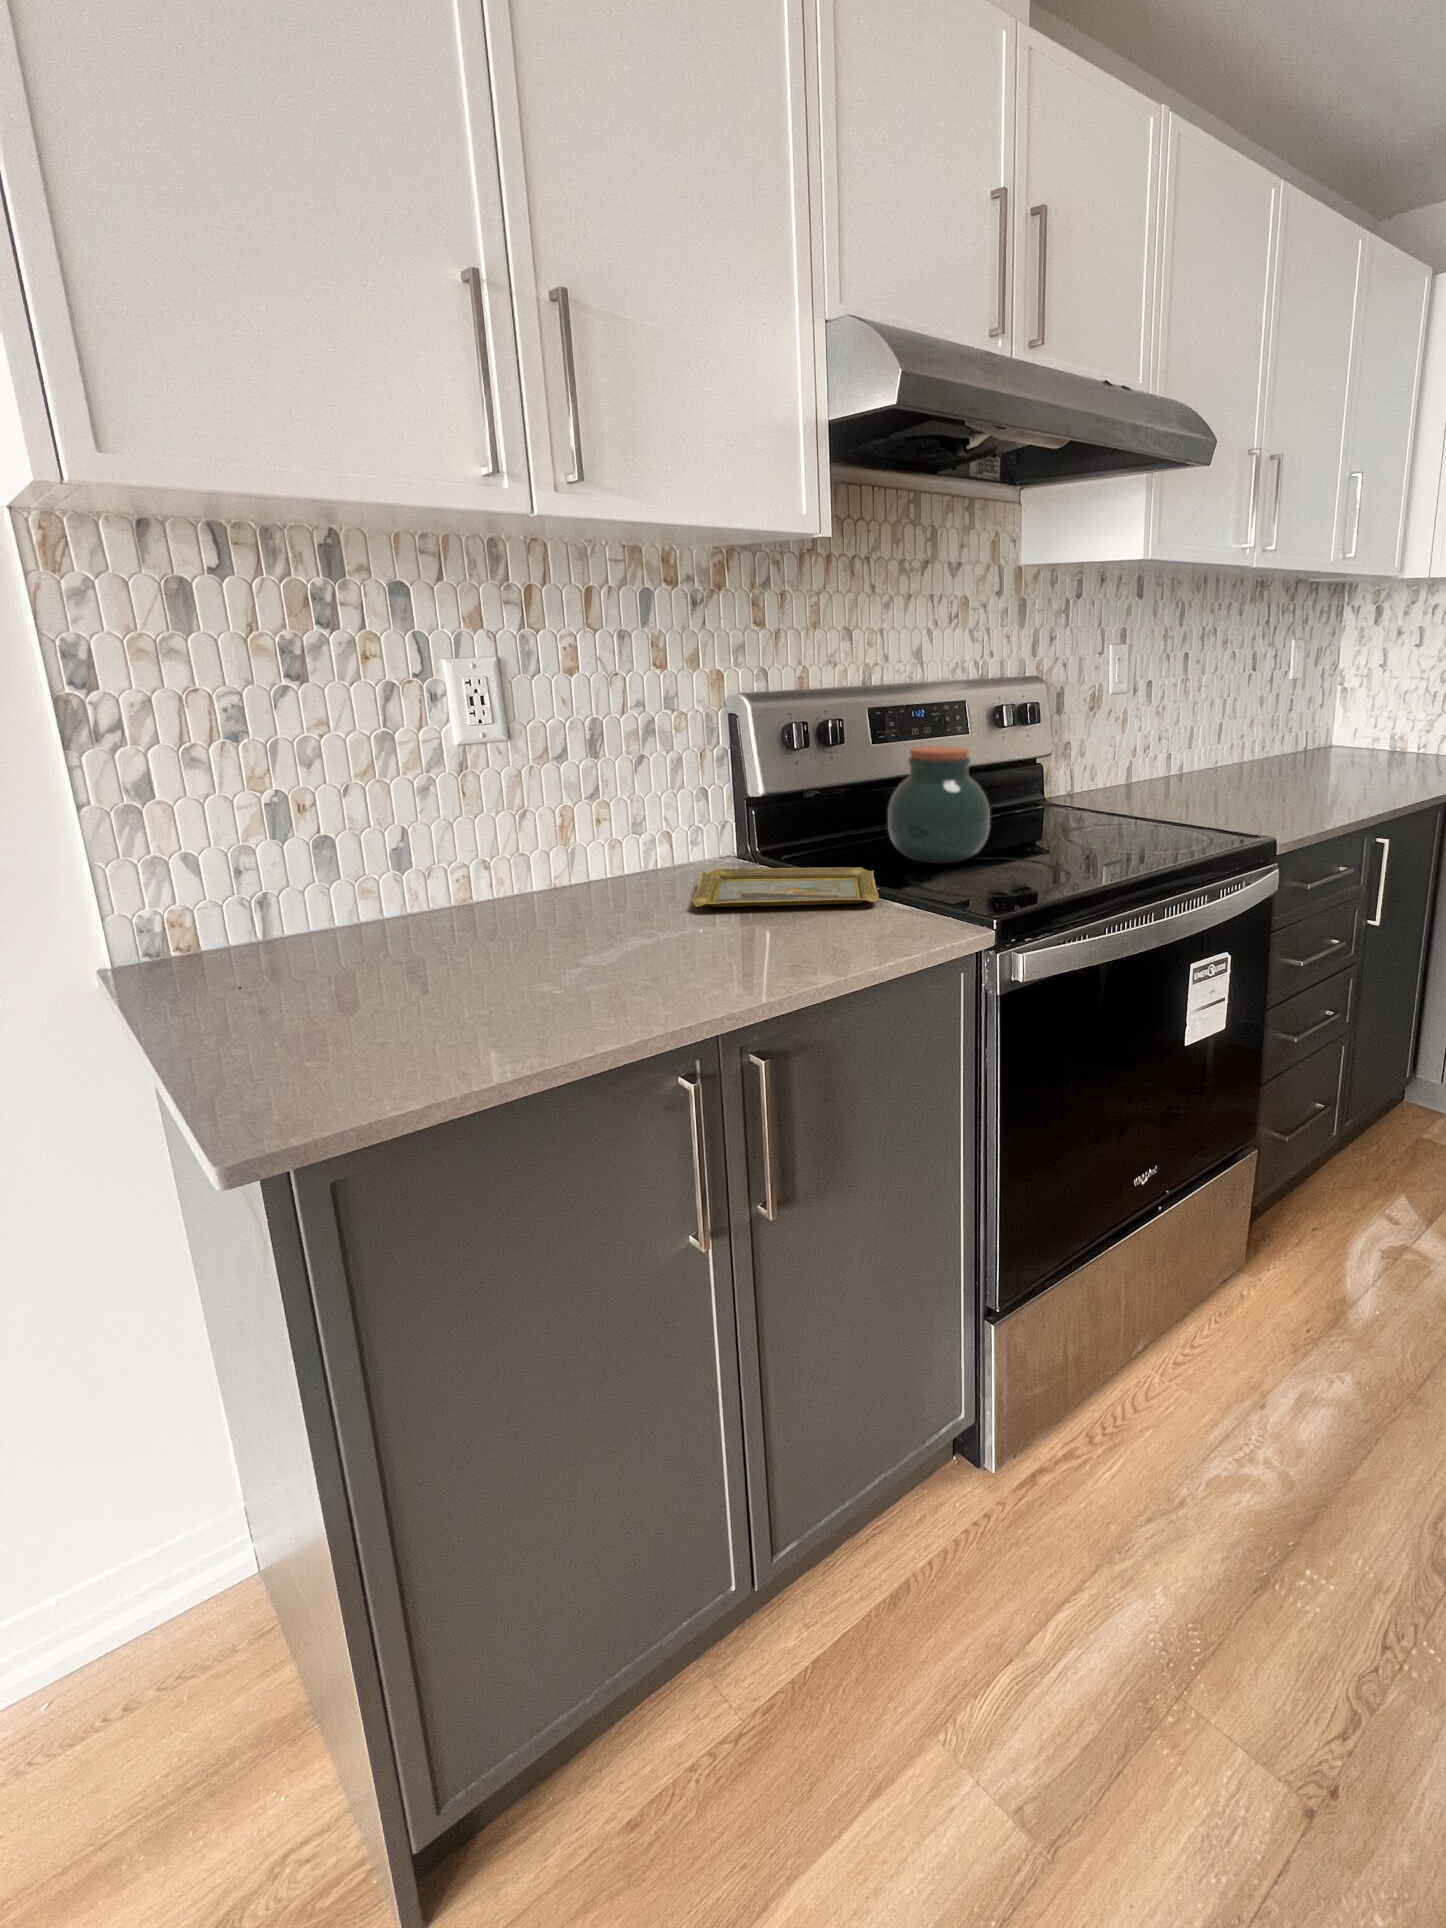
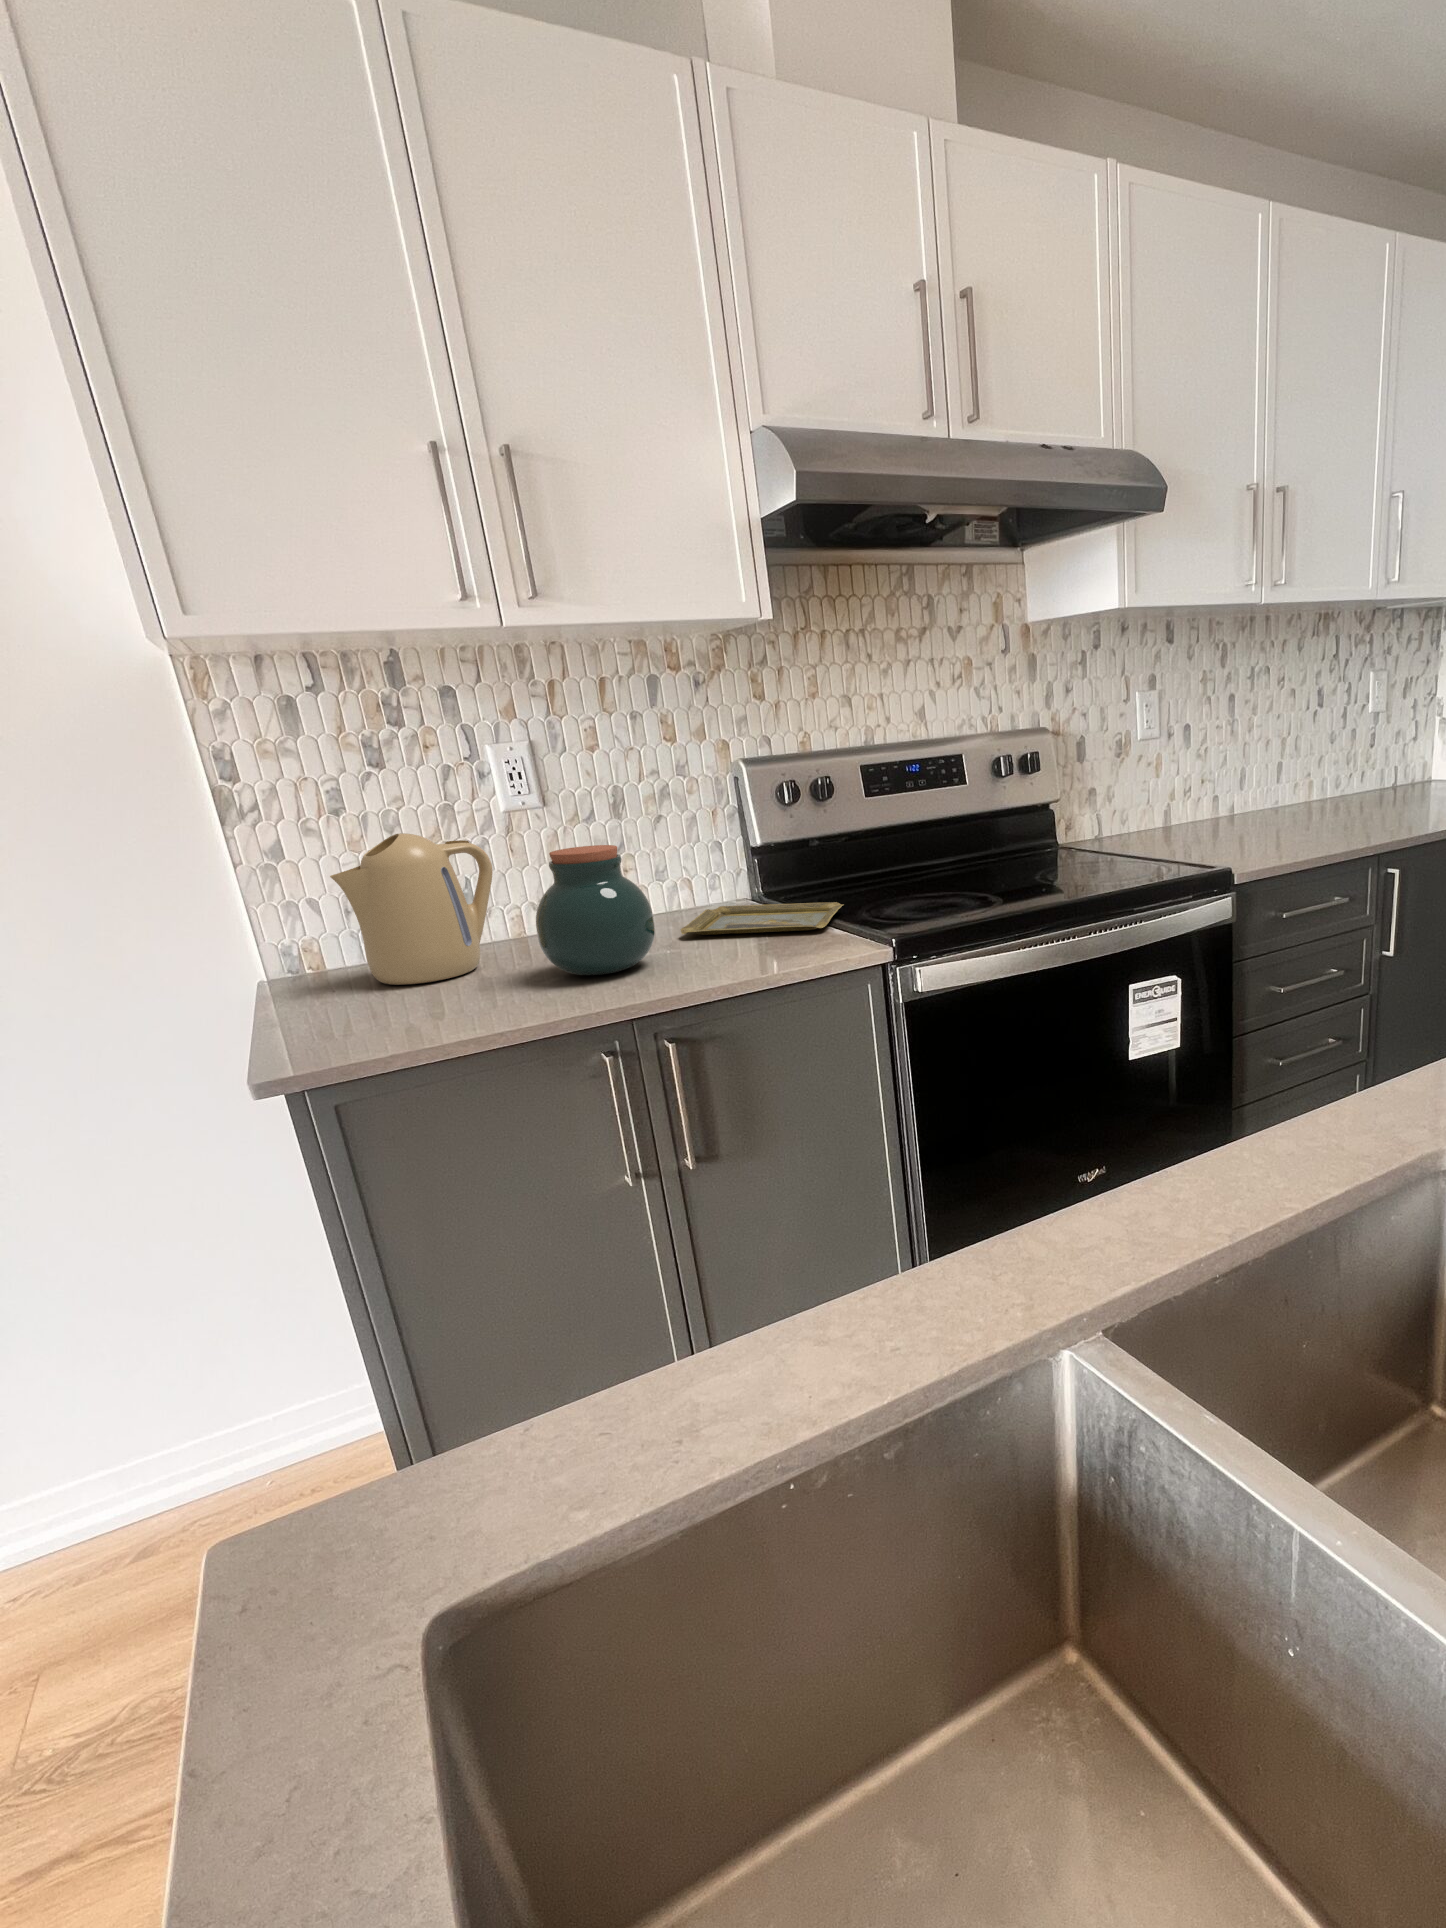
jar: present [888,746,990,864] -> present [536,845,655,975]
kettle: none [248,772,461,977] -> present [330,833,493,985]

